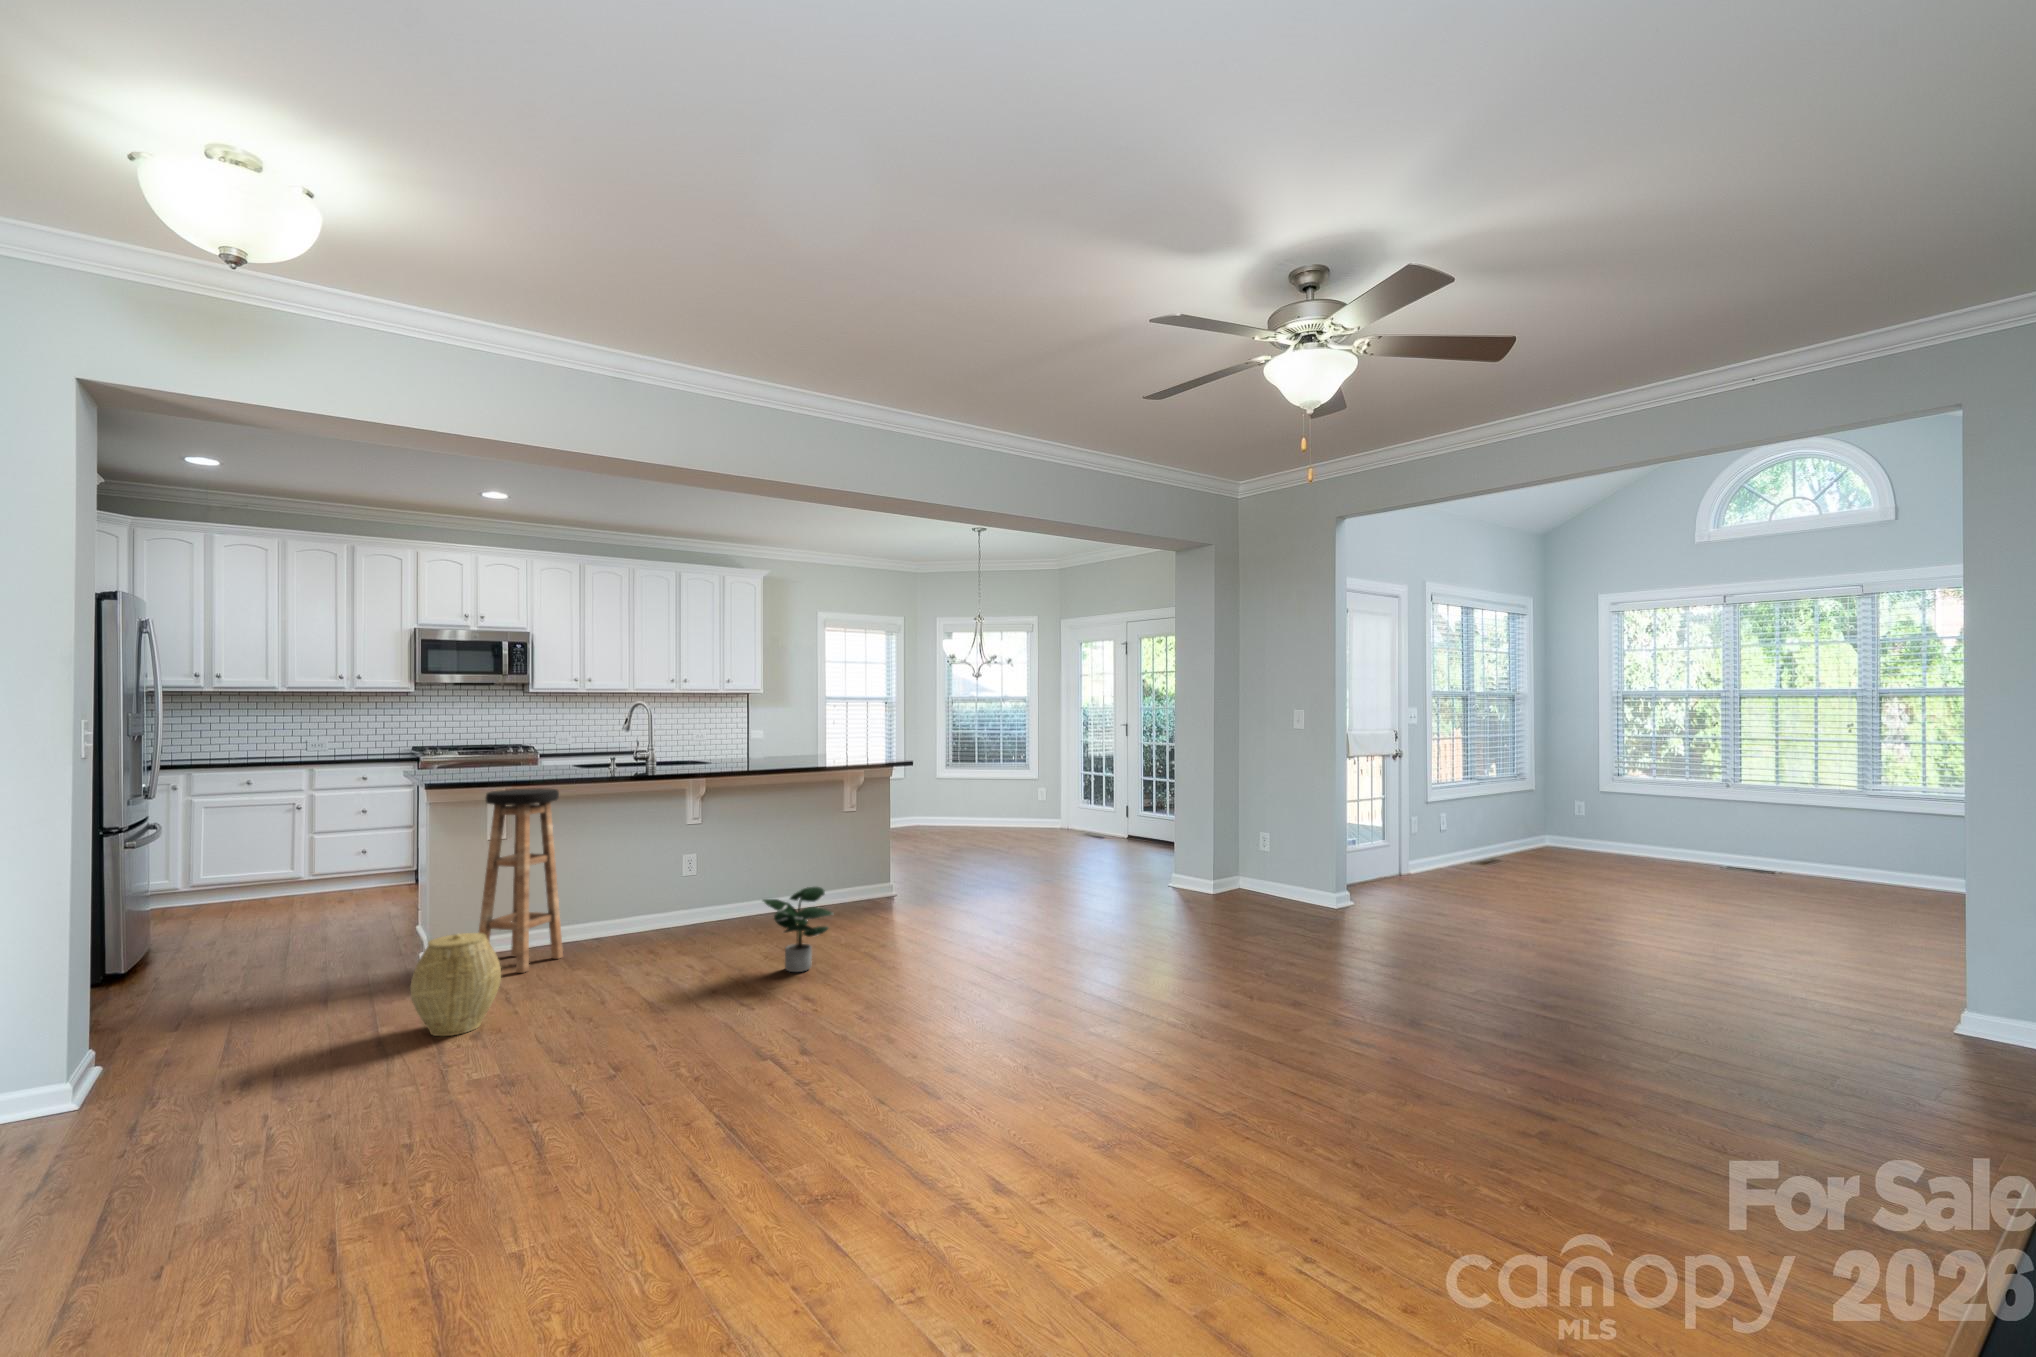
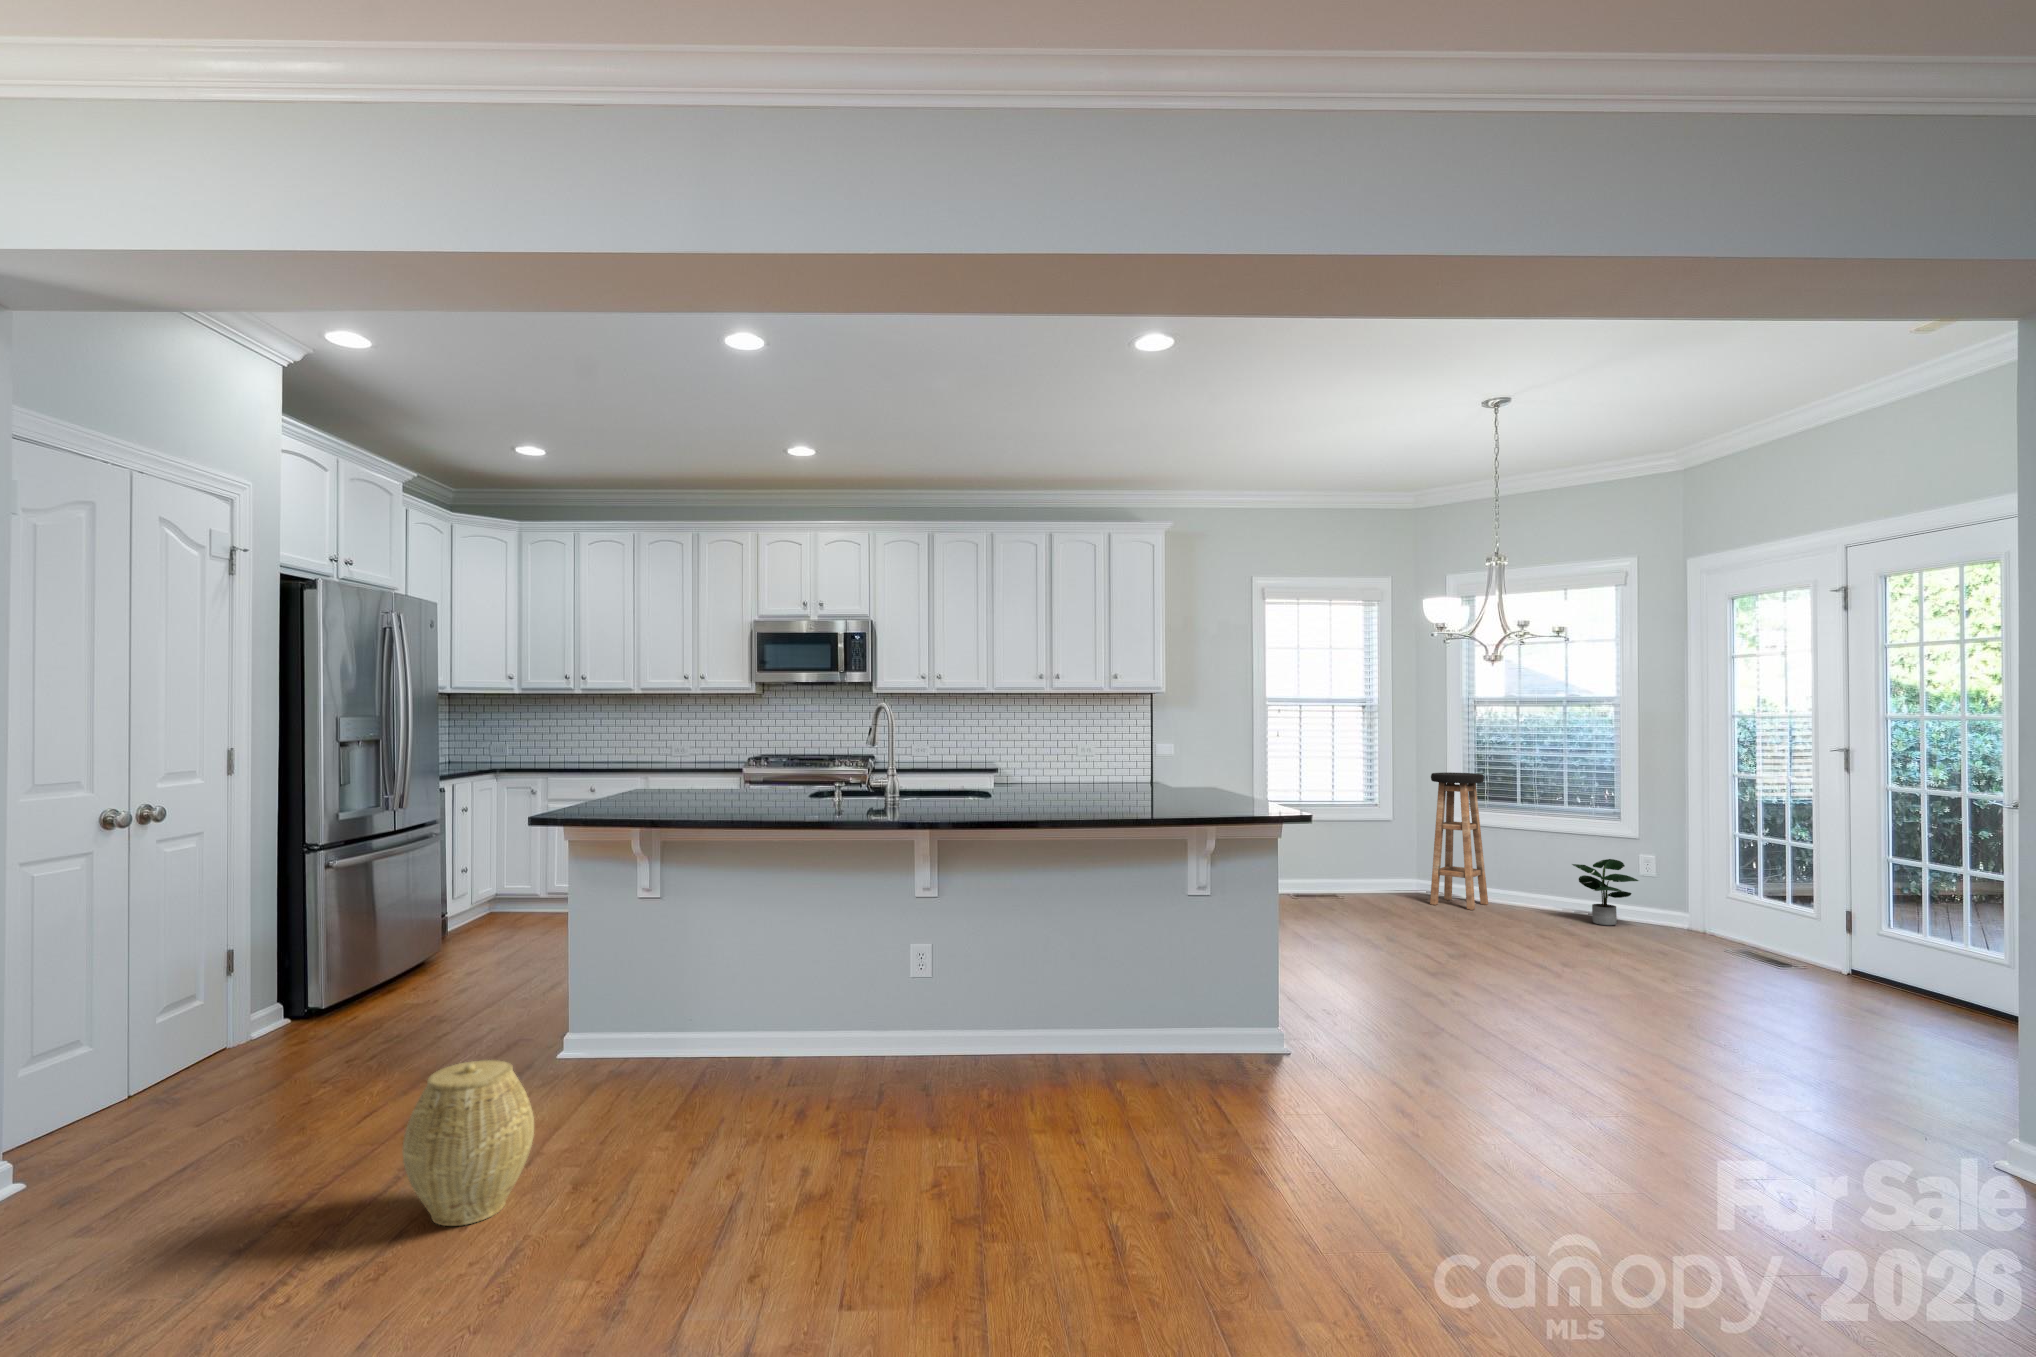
bar stool: present [479,788,563,973] -> present [1430,772,1488,910]
potted plant: present [763,886,833,972] -> present [1572,859,1639,925]

